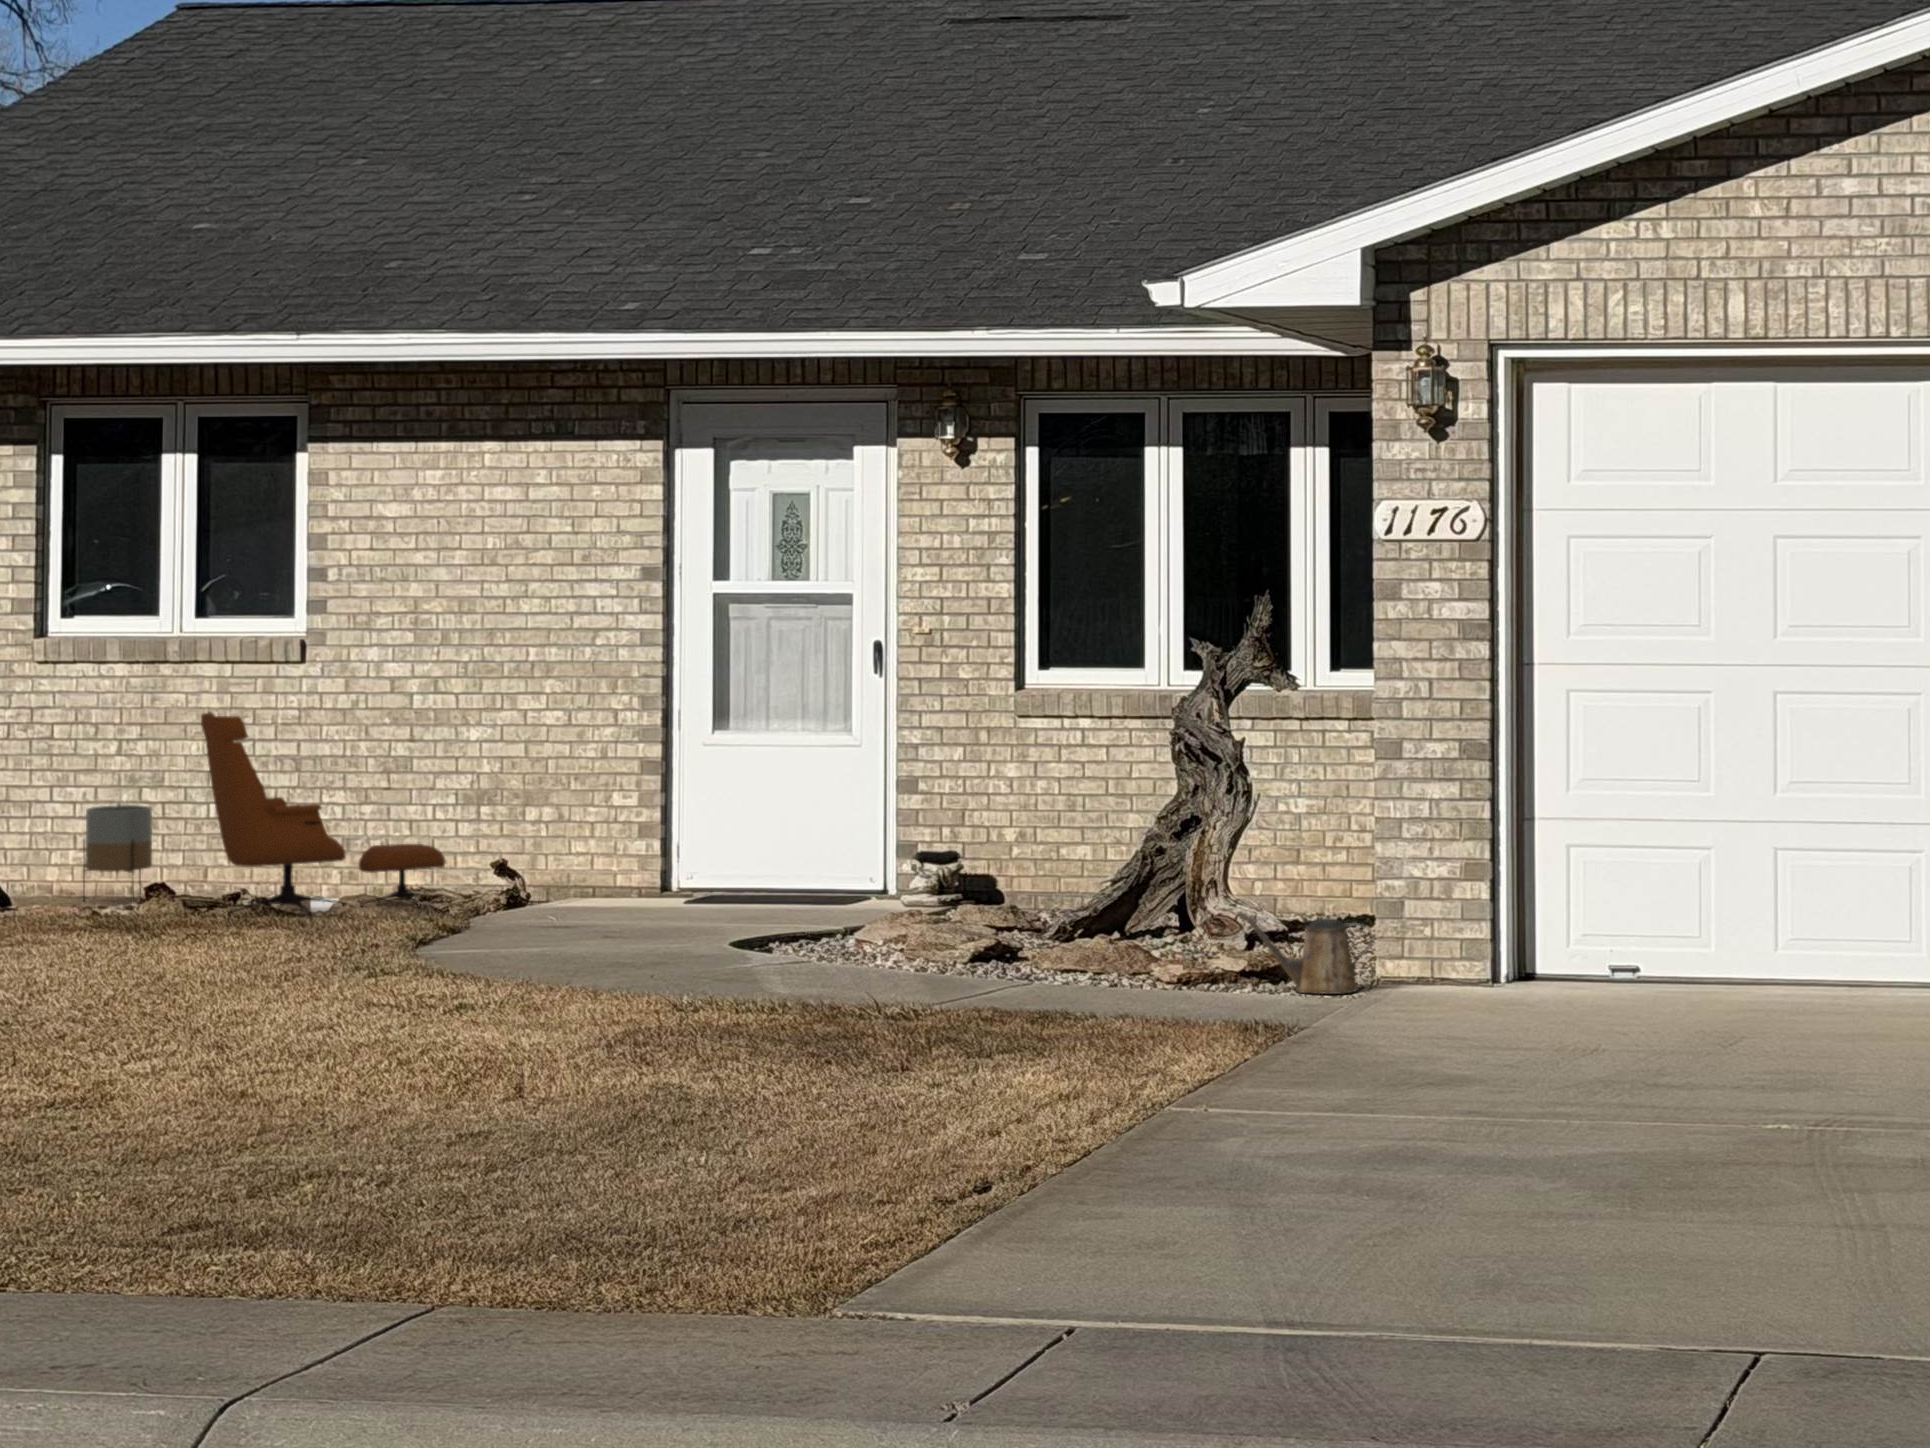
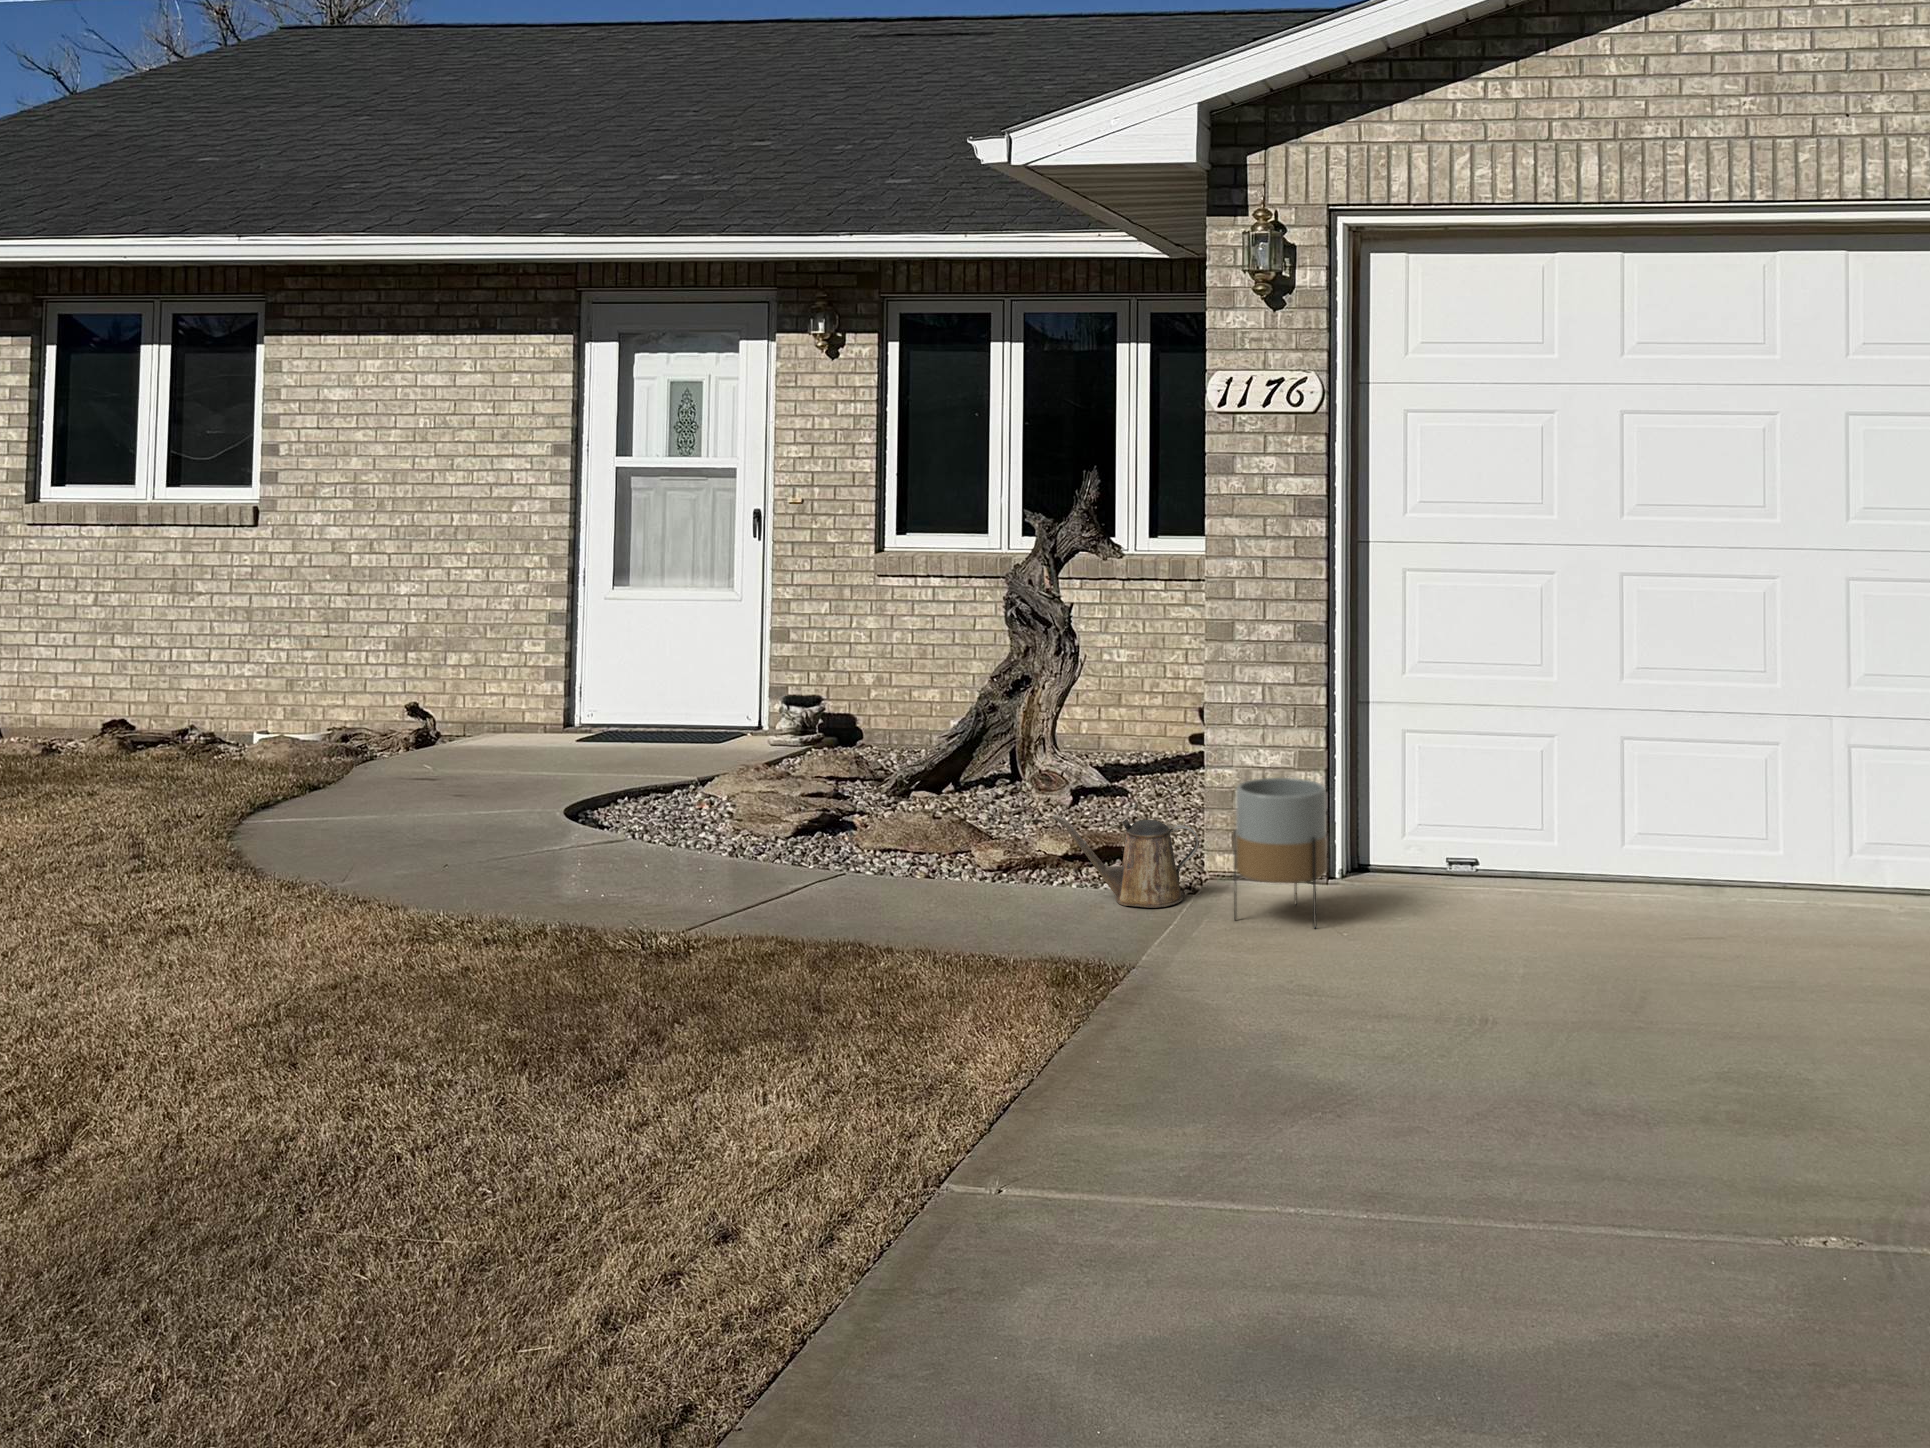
lounge chair: present [201,713,446,917] -> none [125,573,371,763]
planter: present [83,805,152,898] -> present [1233,778,1327,928]

